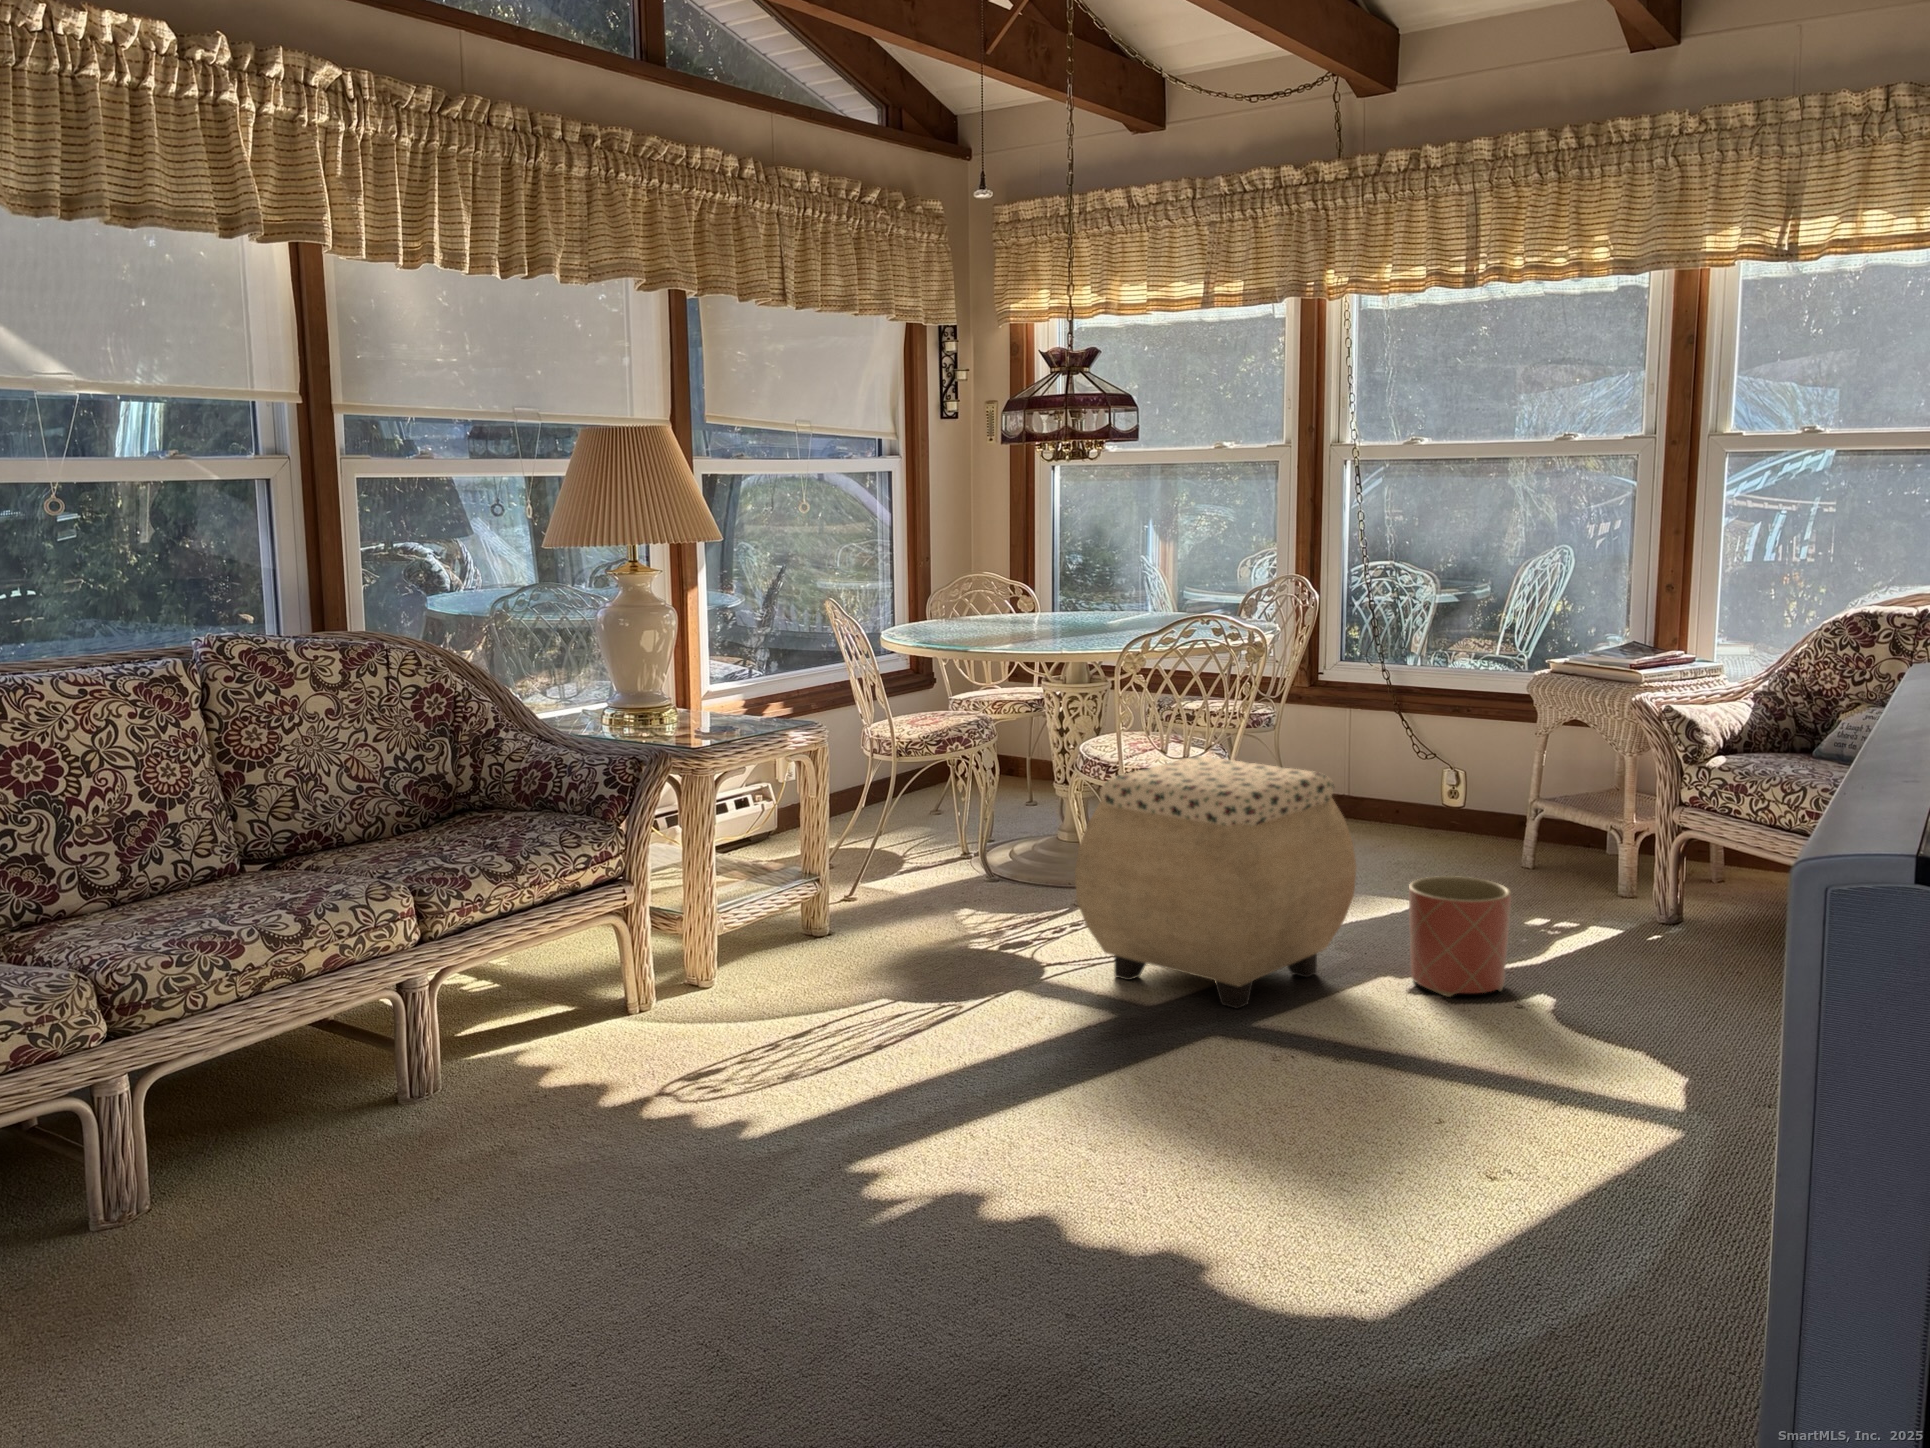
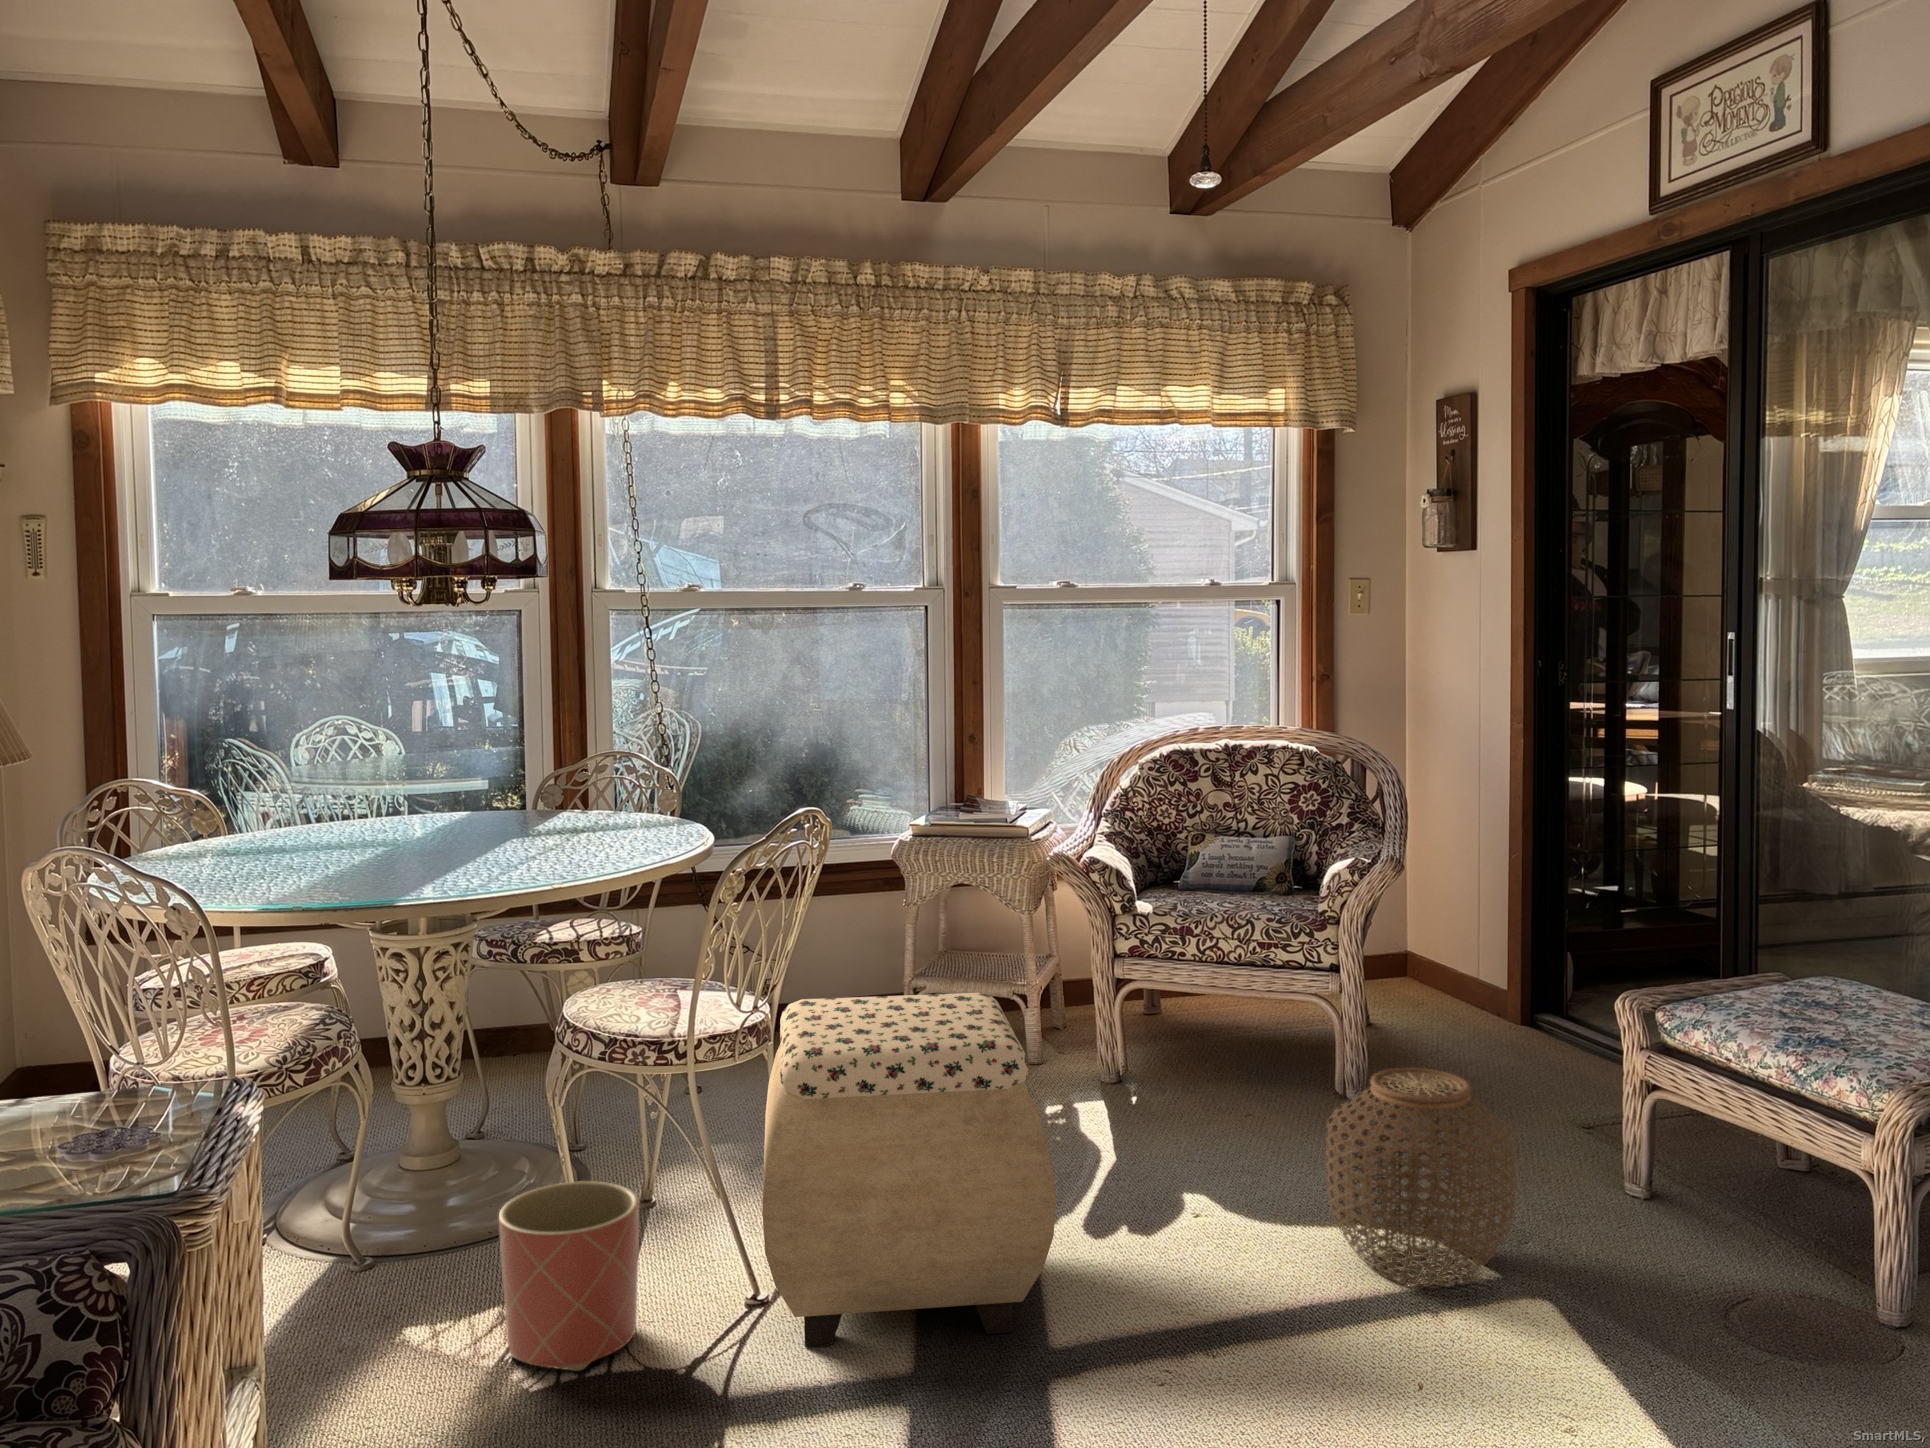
planter: present [1409,876,1511,997] -> present [499,1181,639,1371]
woven basket: none [1528,898,1715,1097] -> present [1326,1068,1516,1287]

